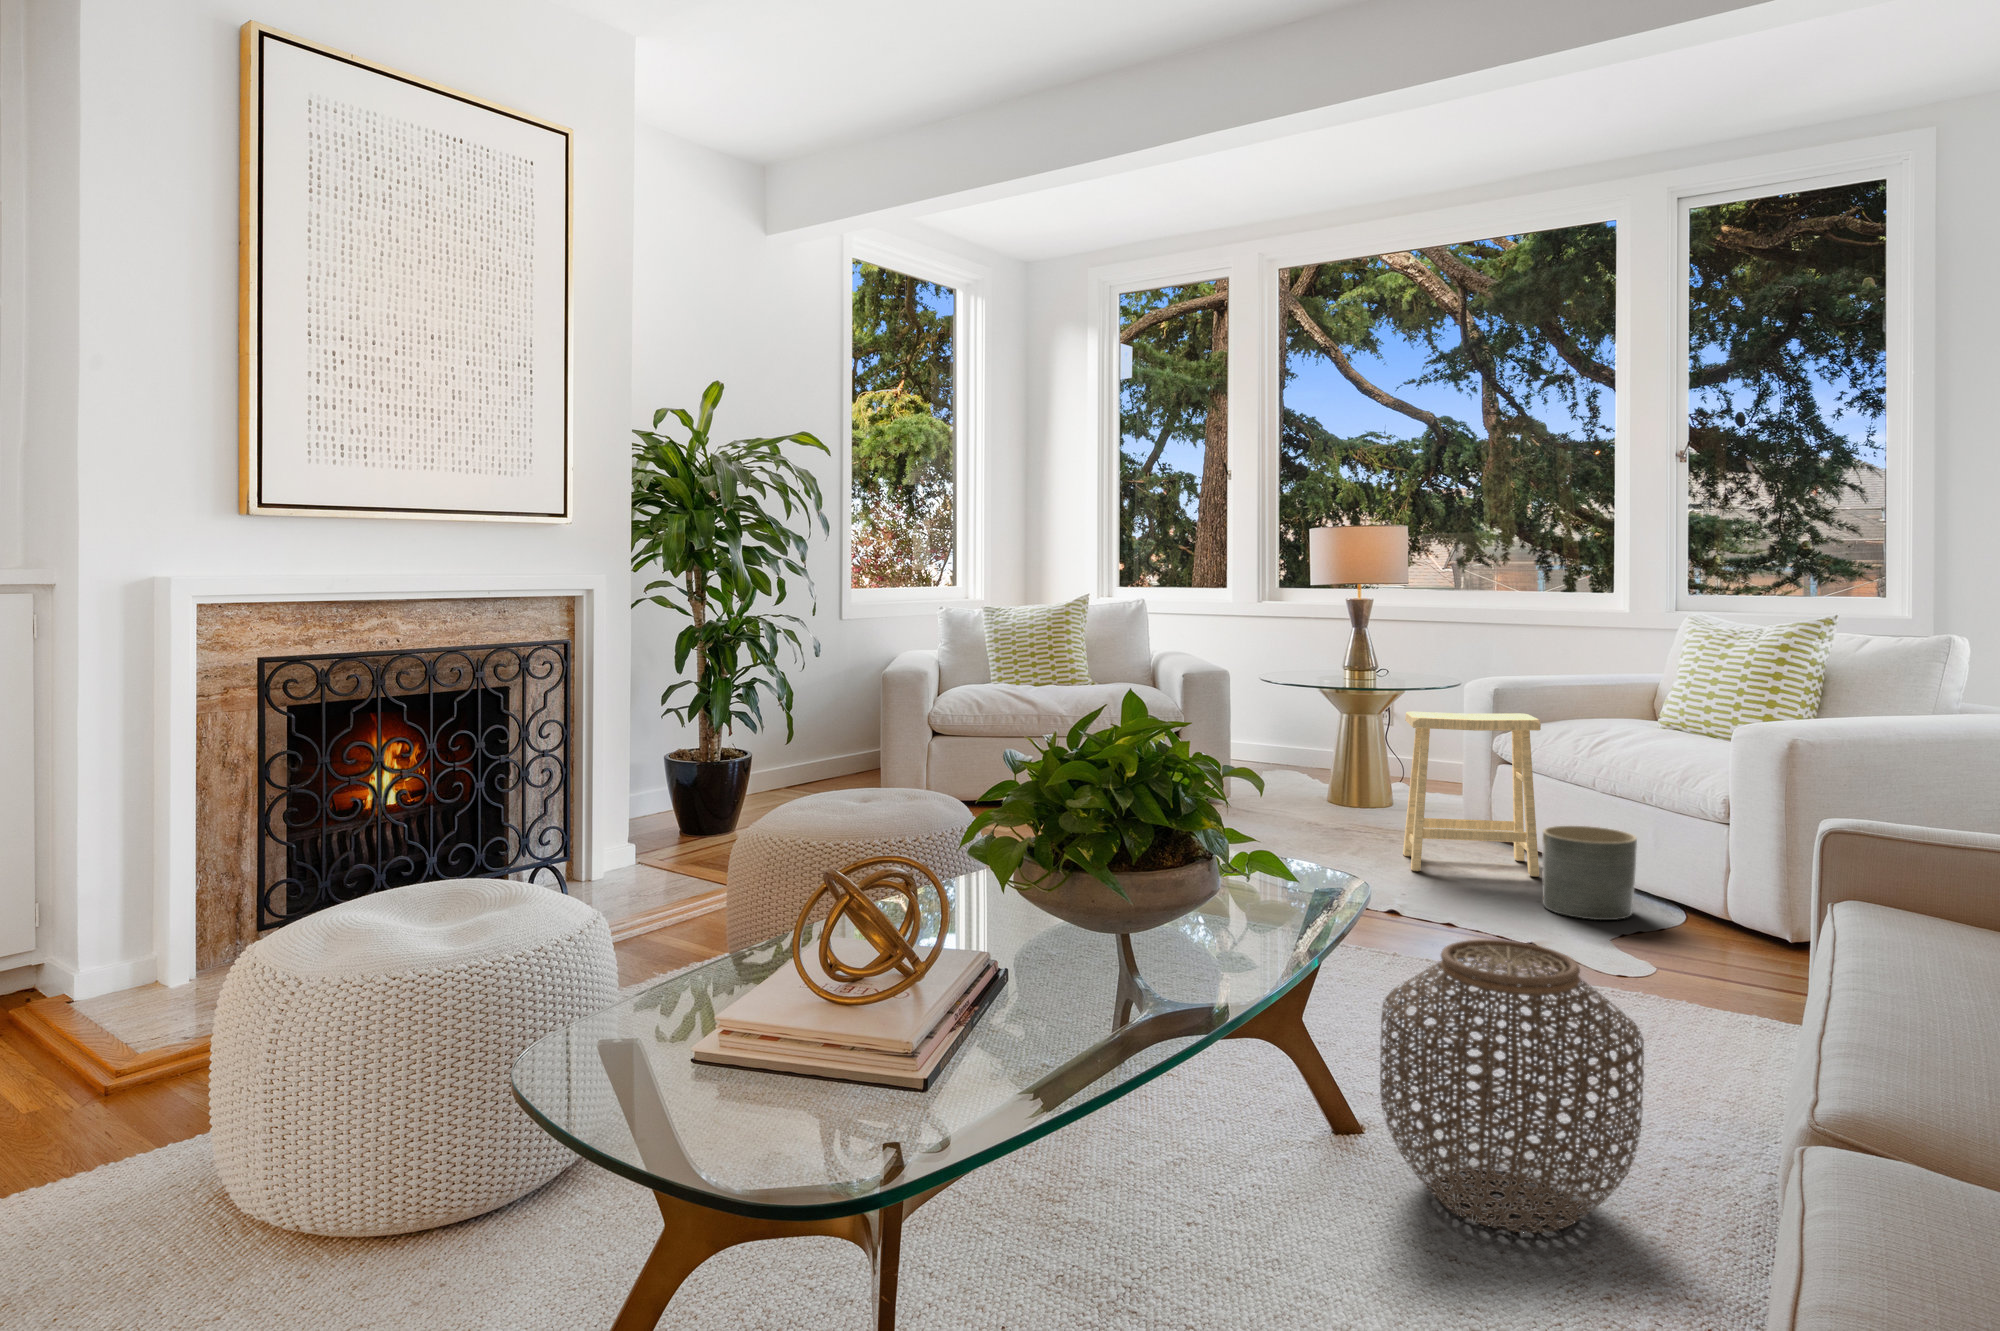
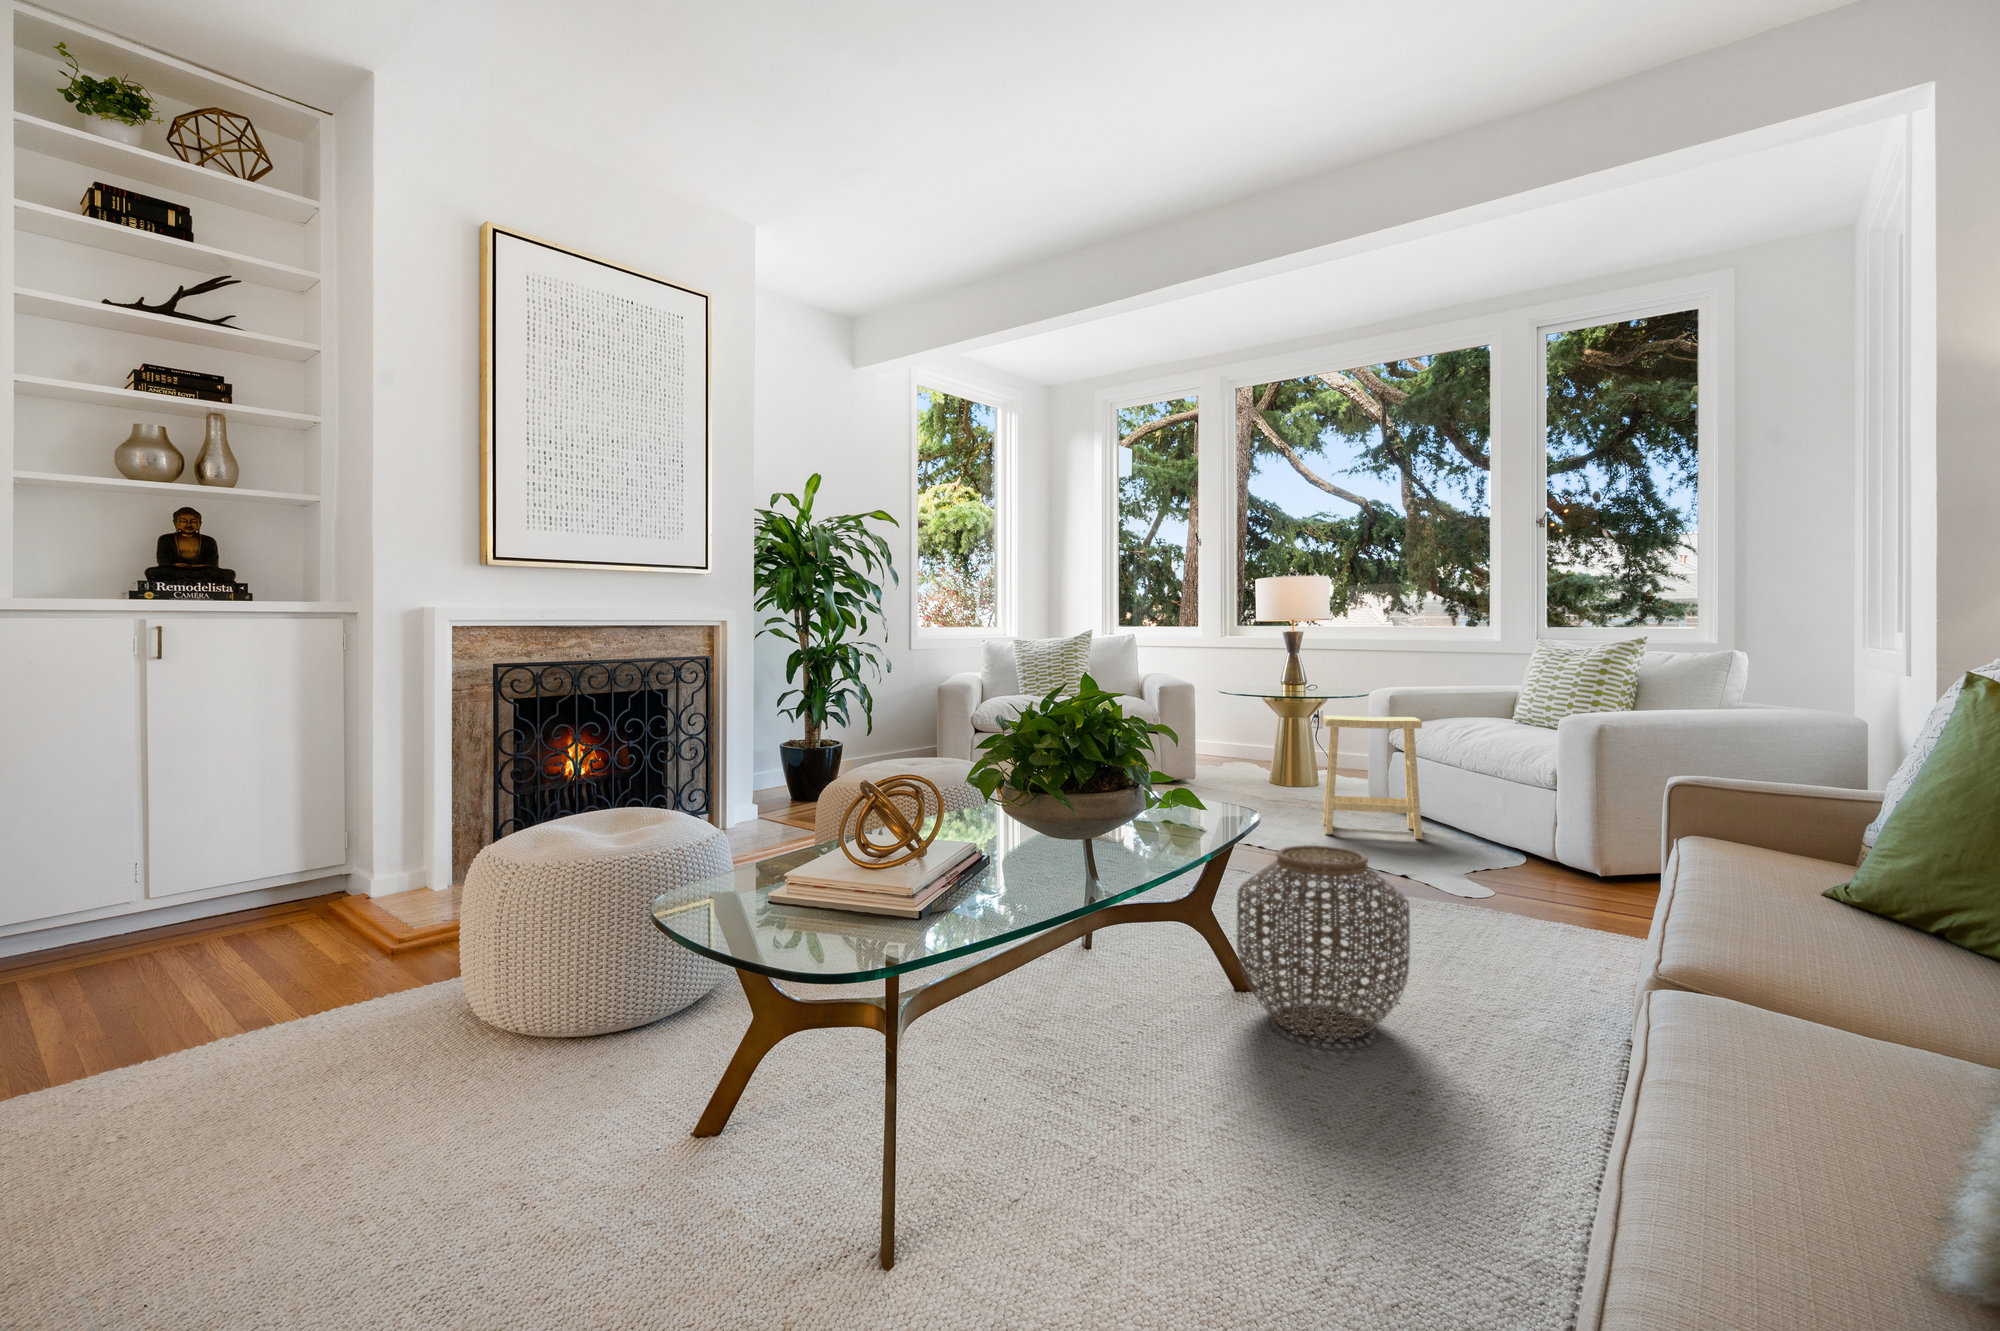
planter: present [1542,826,1637,920] -> none [1417,798,1486,867]

